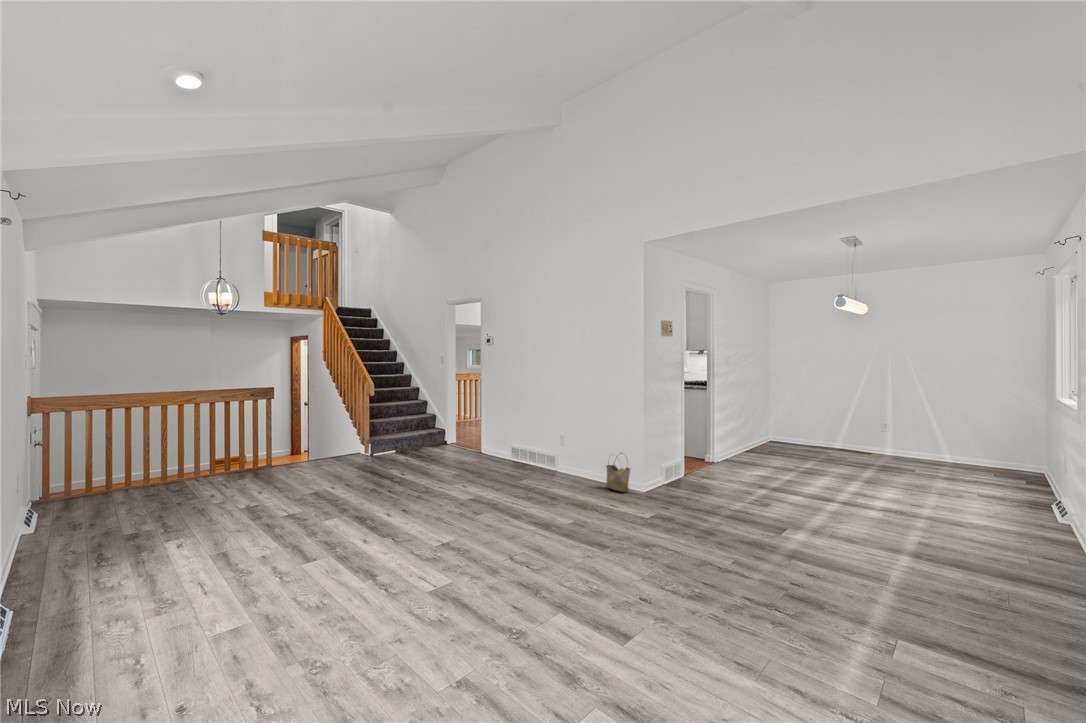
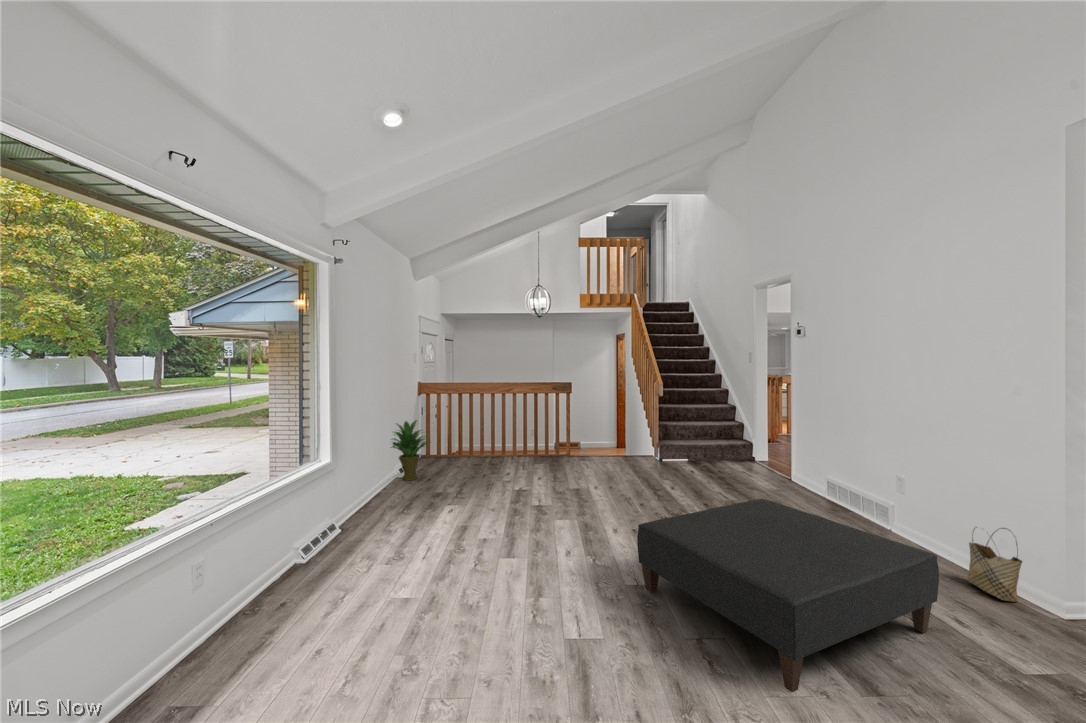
potted plant: none [31,438,110,517] -> present [391,420,430,481]
ottoman: none [436,459,608,556] -> present [637,499,939,692]

